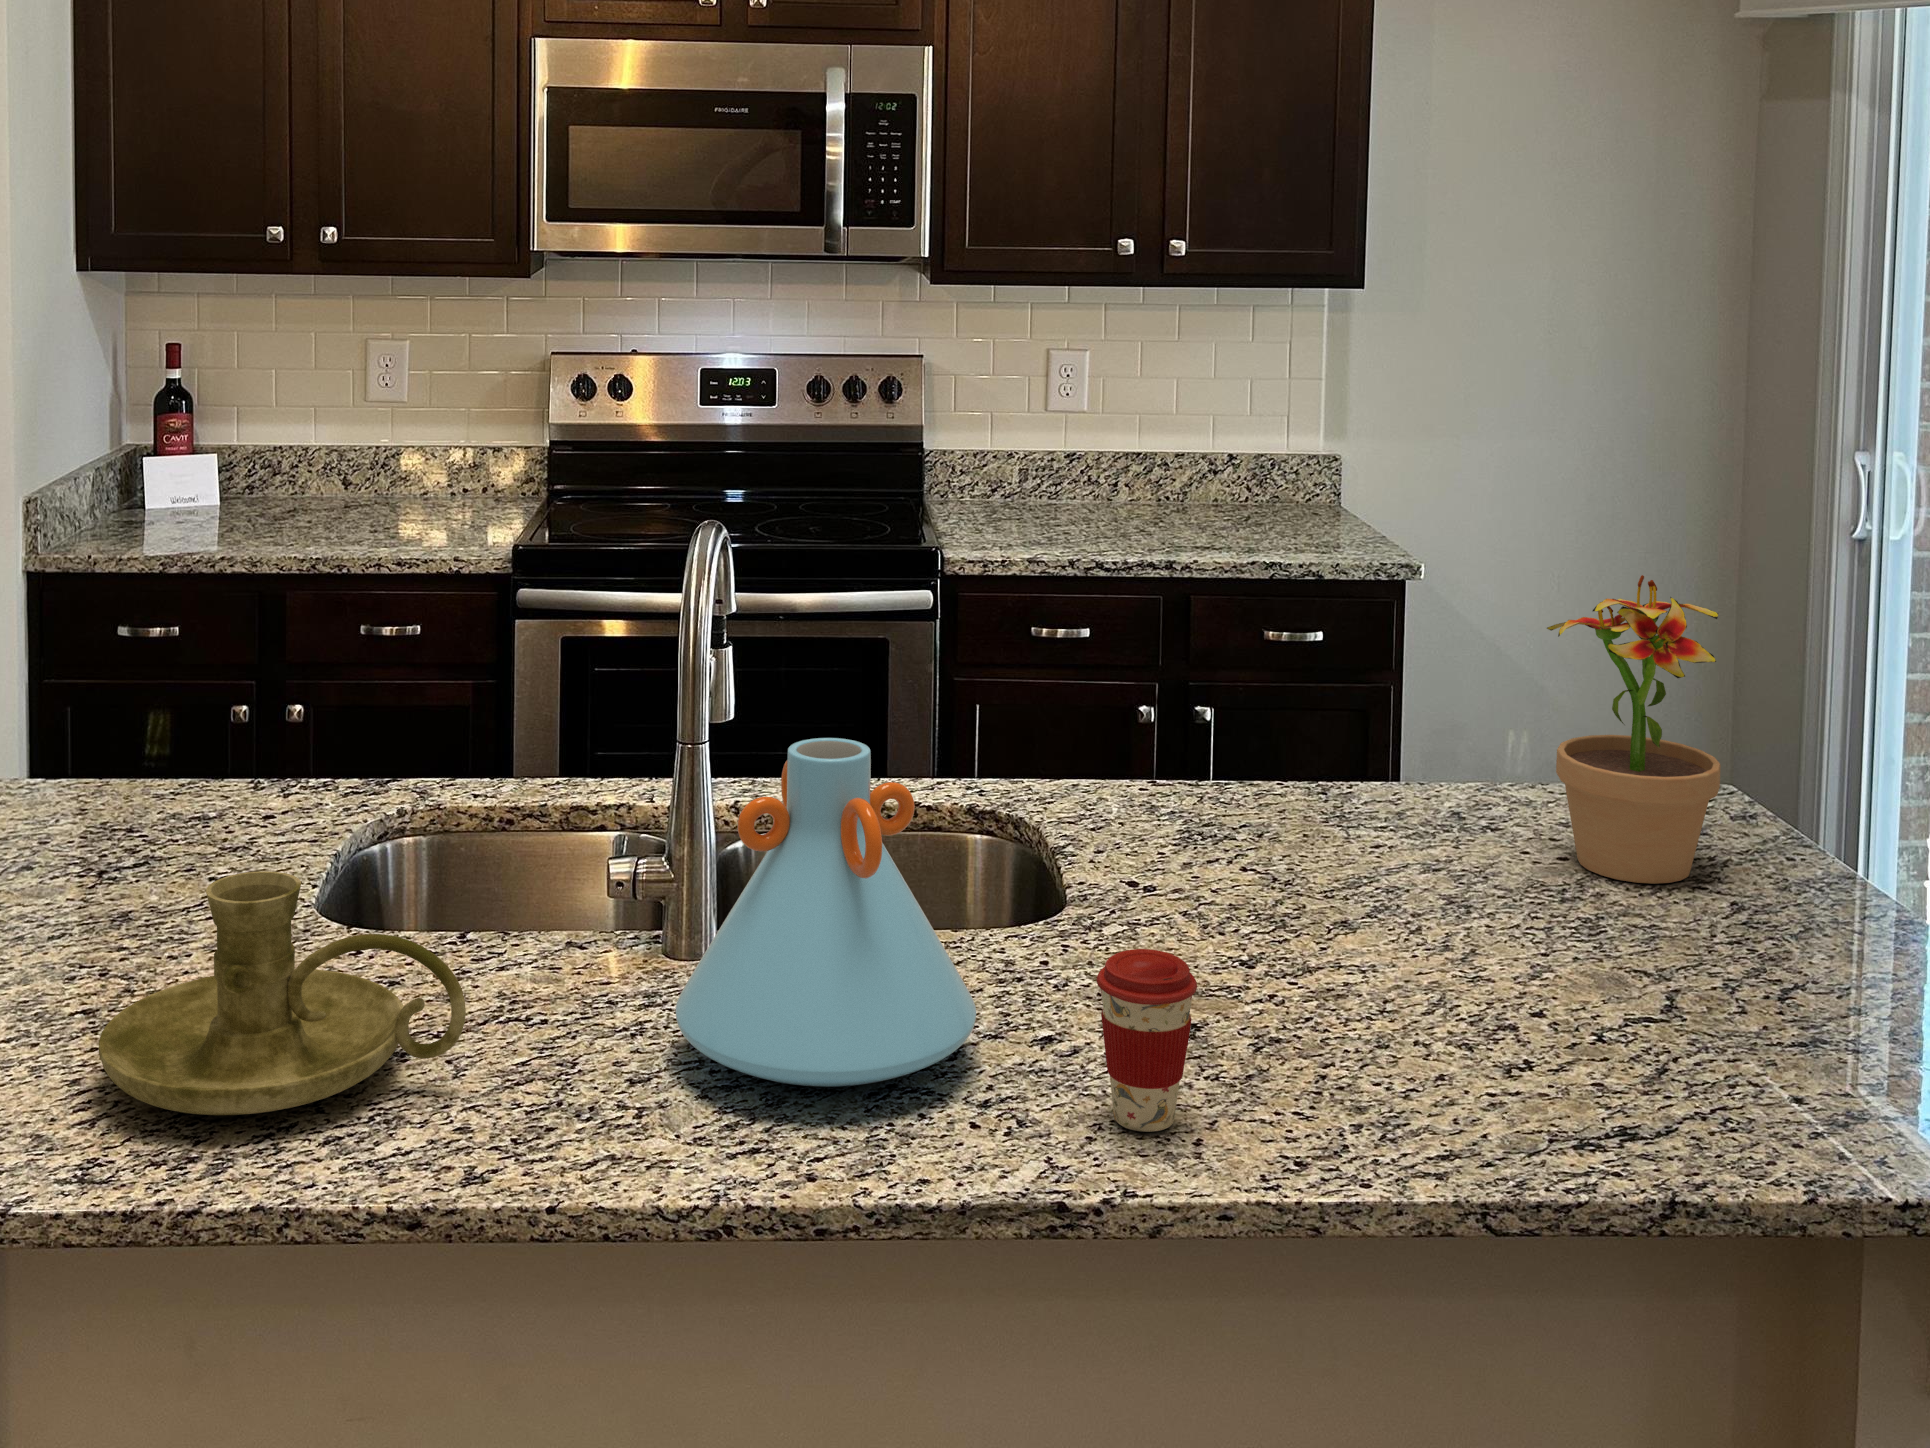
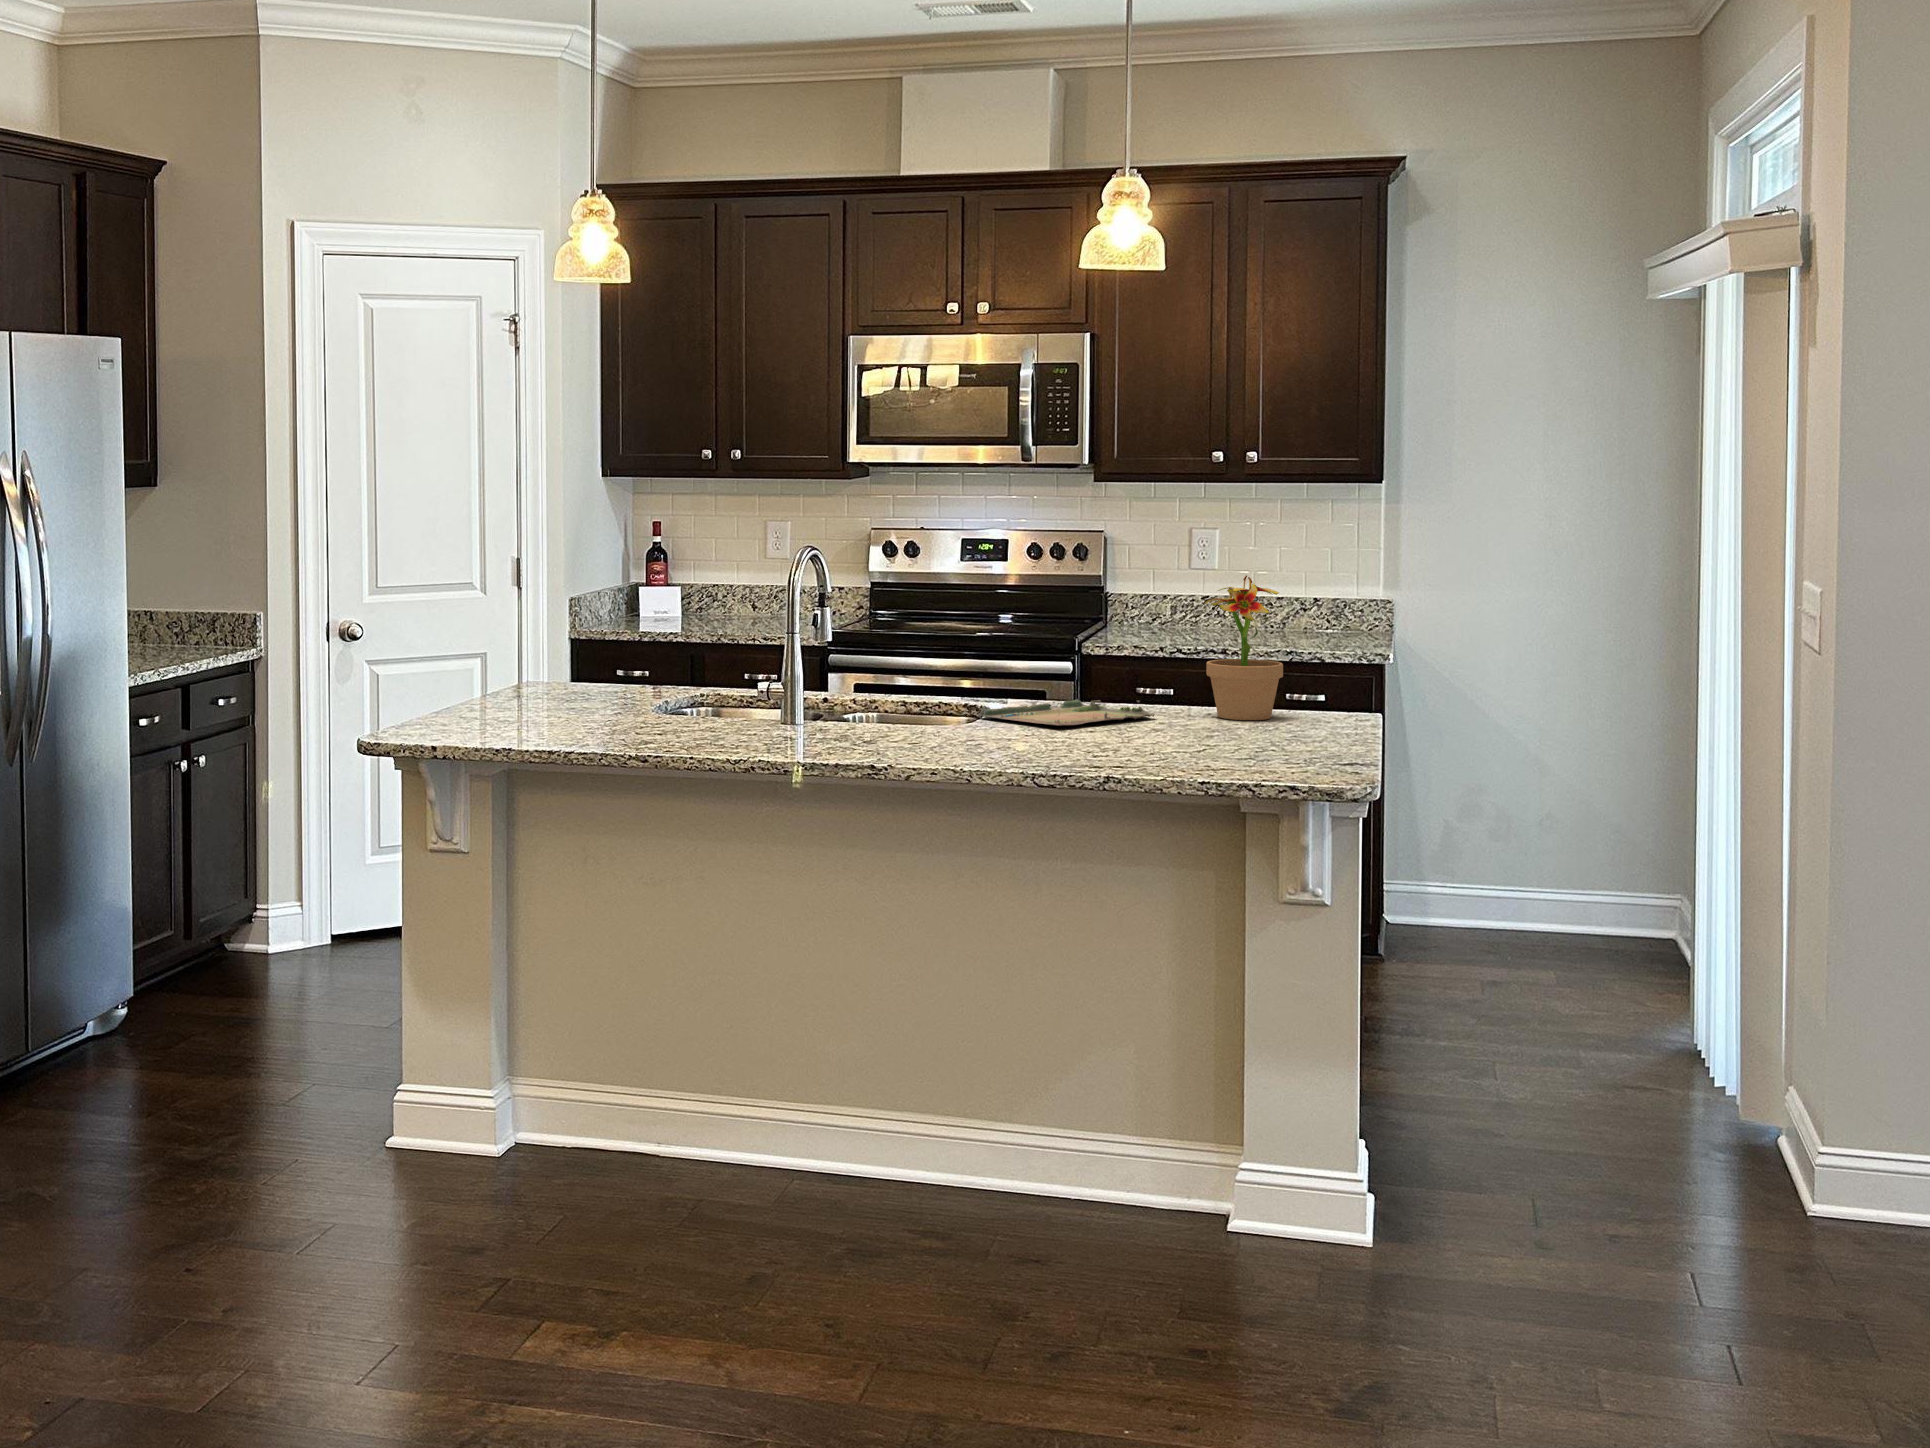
vase: present [676,738,976,1087] -> none [743,603,860,727]
tray: none [1154,832,1500,986] -> present [977,699,1155,726]
candle holder: present [99,871,466,1115] -> none [538,646,663,721]
coffee cup: present [1096,949,1197,1132] -> none [883,675,921,739]

